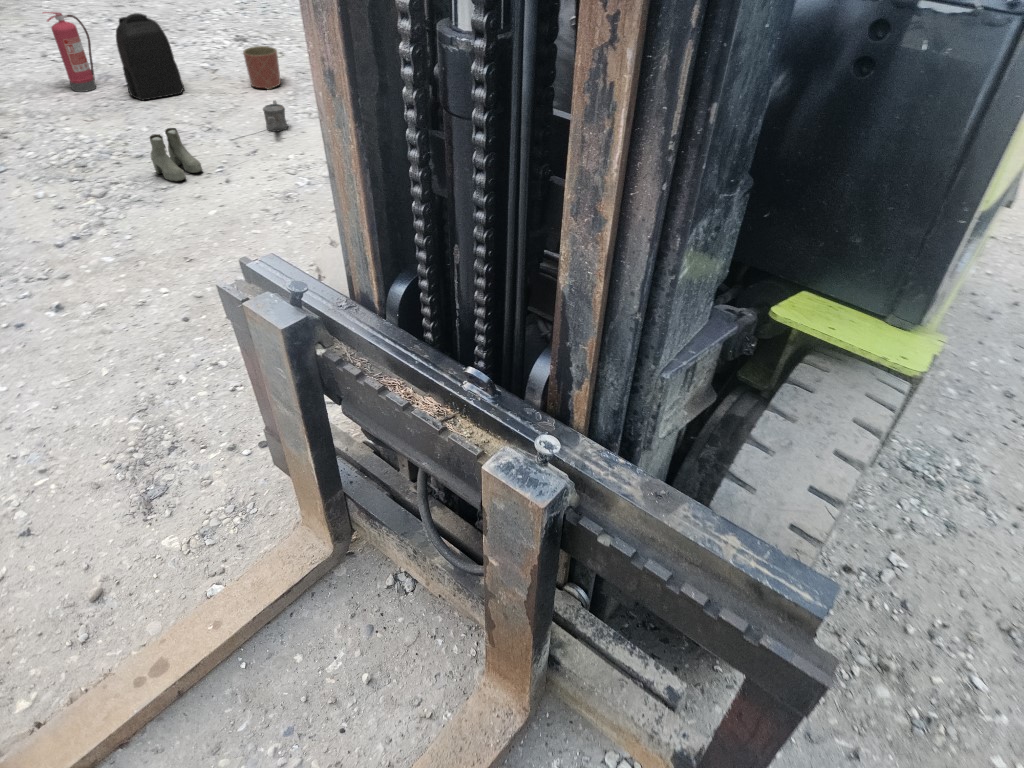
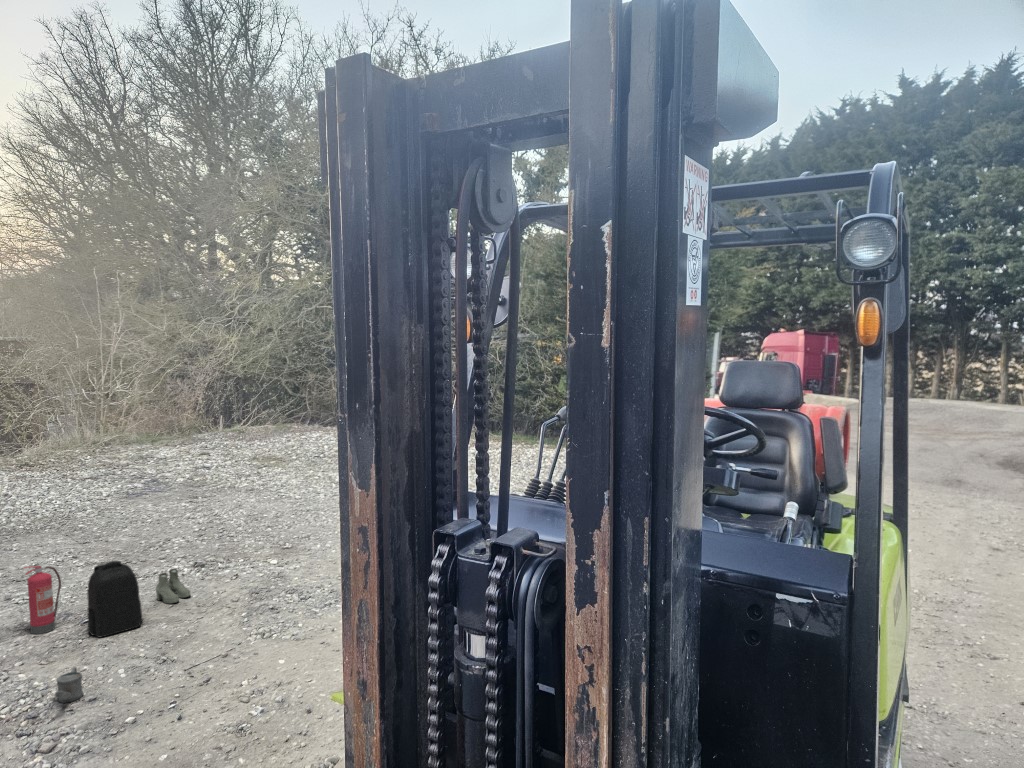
planter: present [243,46,281,89] -> none [205,576,236,615]
watering can: present [263,100,288,131] -> present [55,667,83,703]
boots: present [150,128,202,181] -> present [156,569,191,604]

